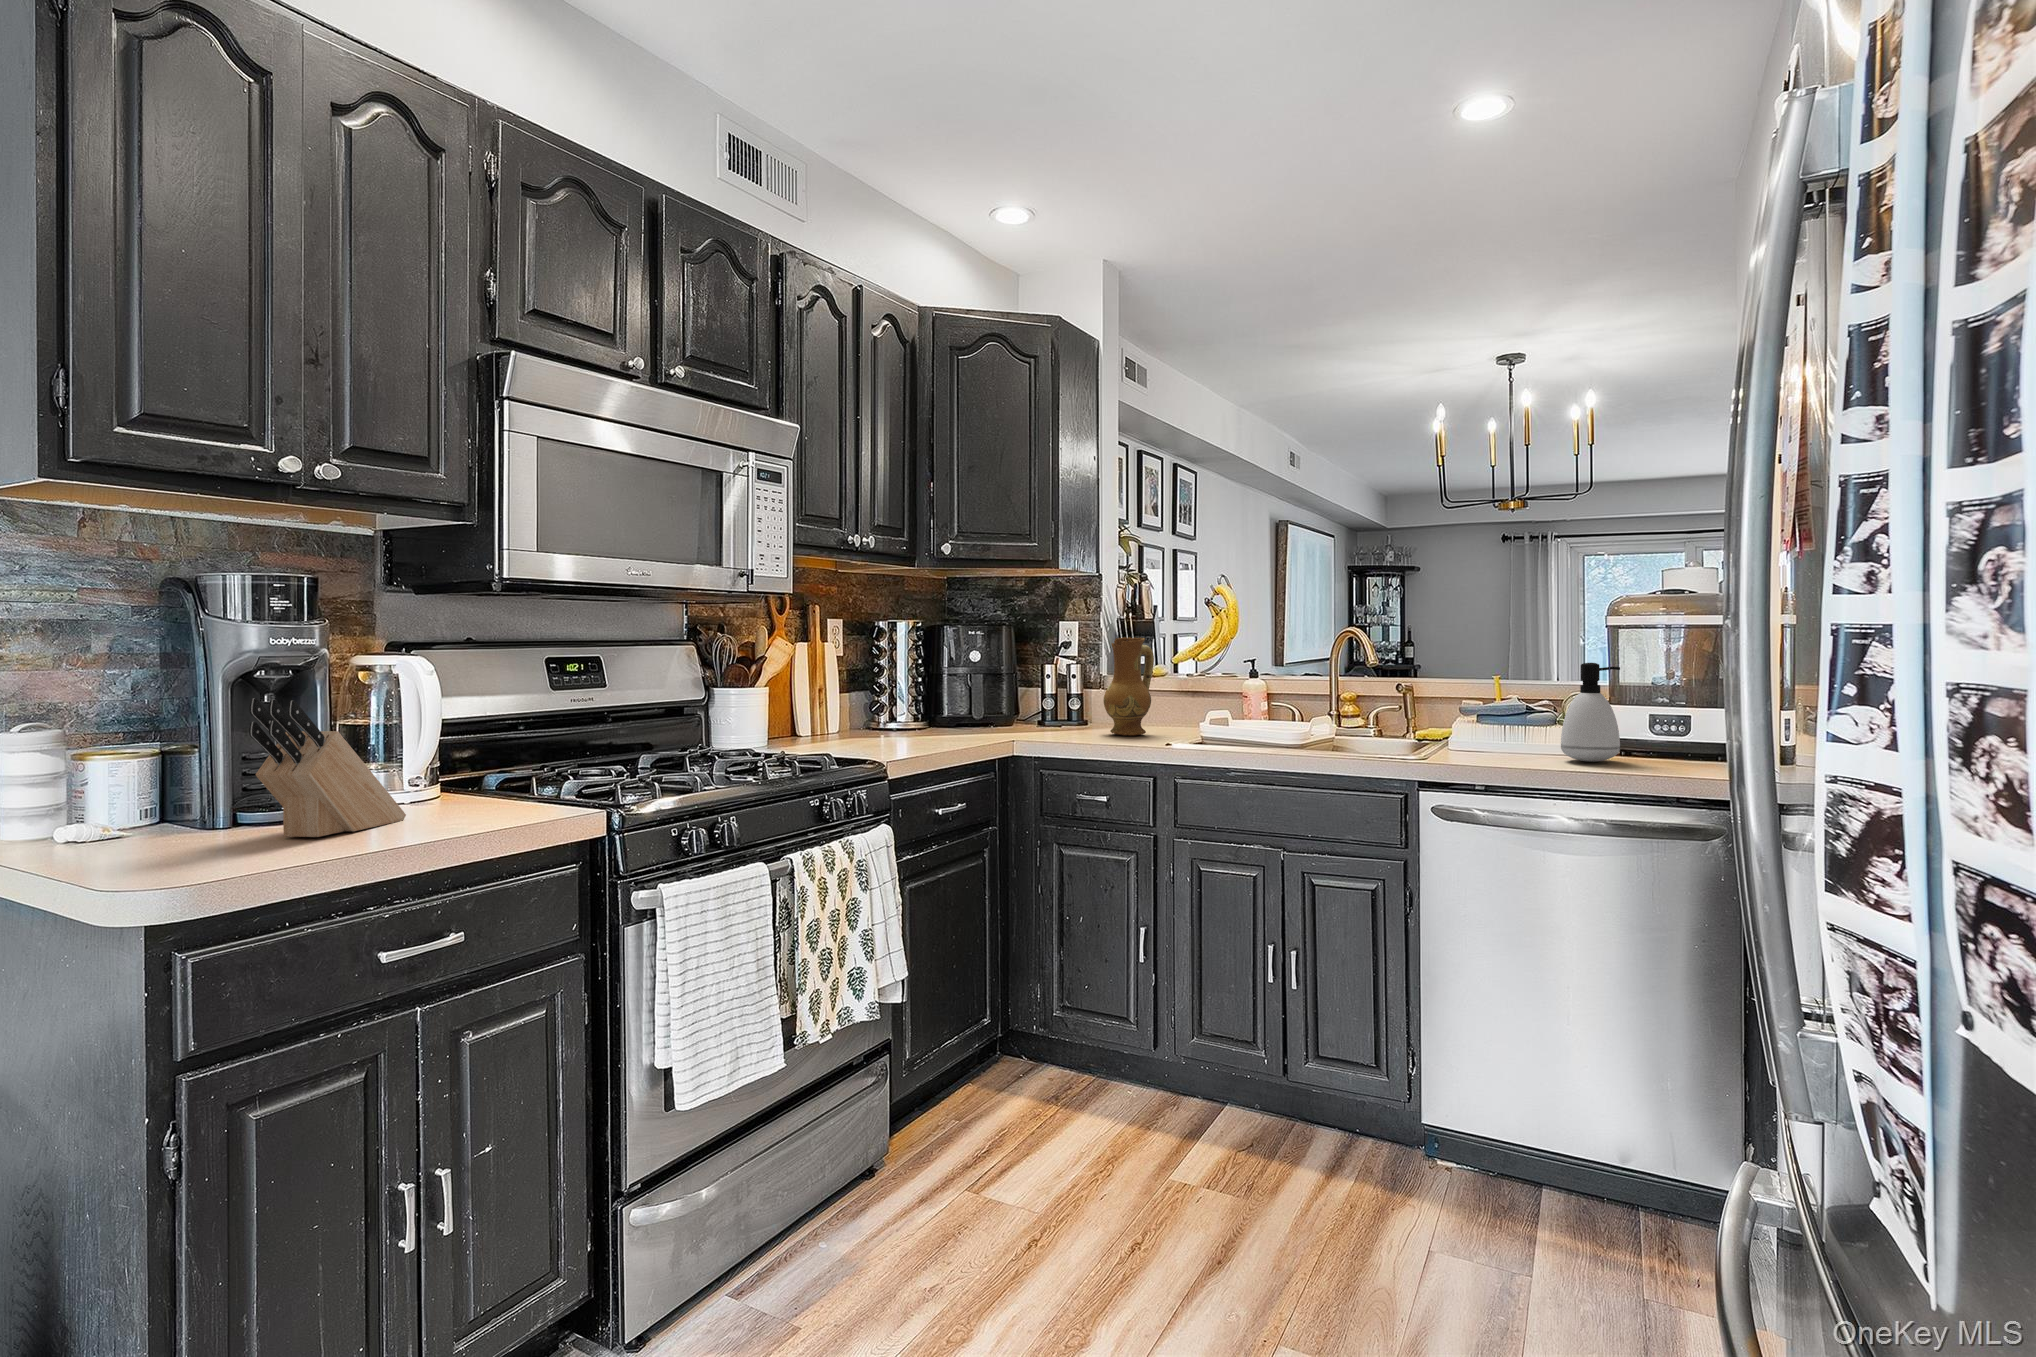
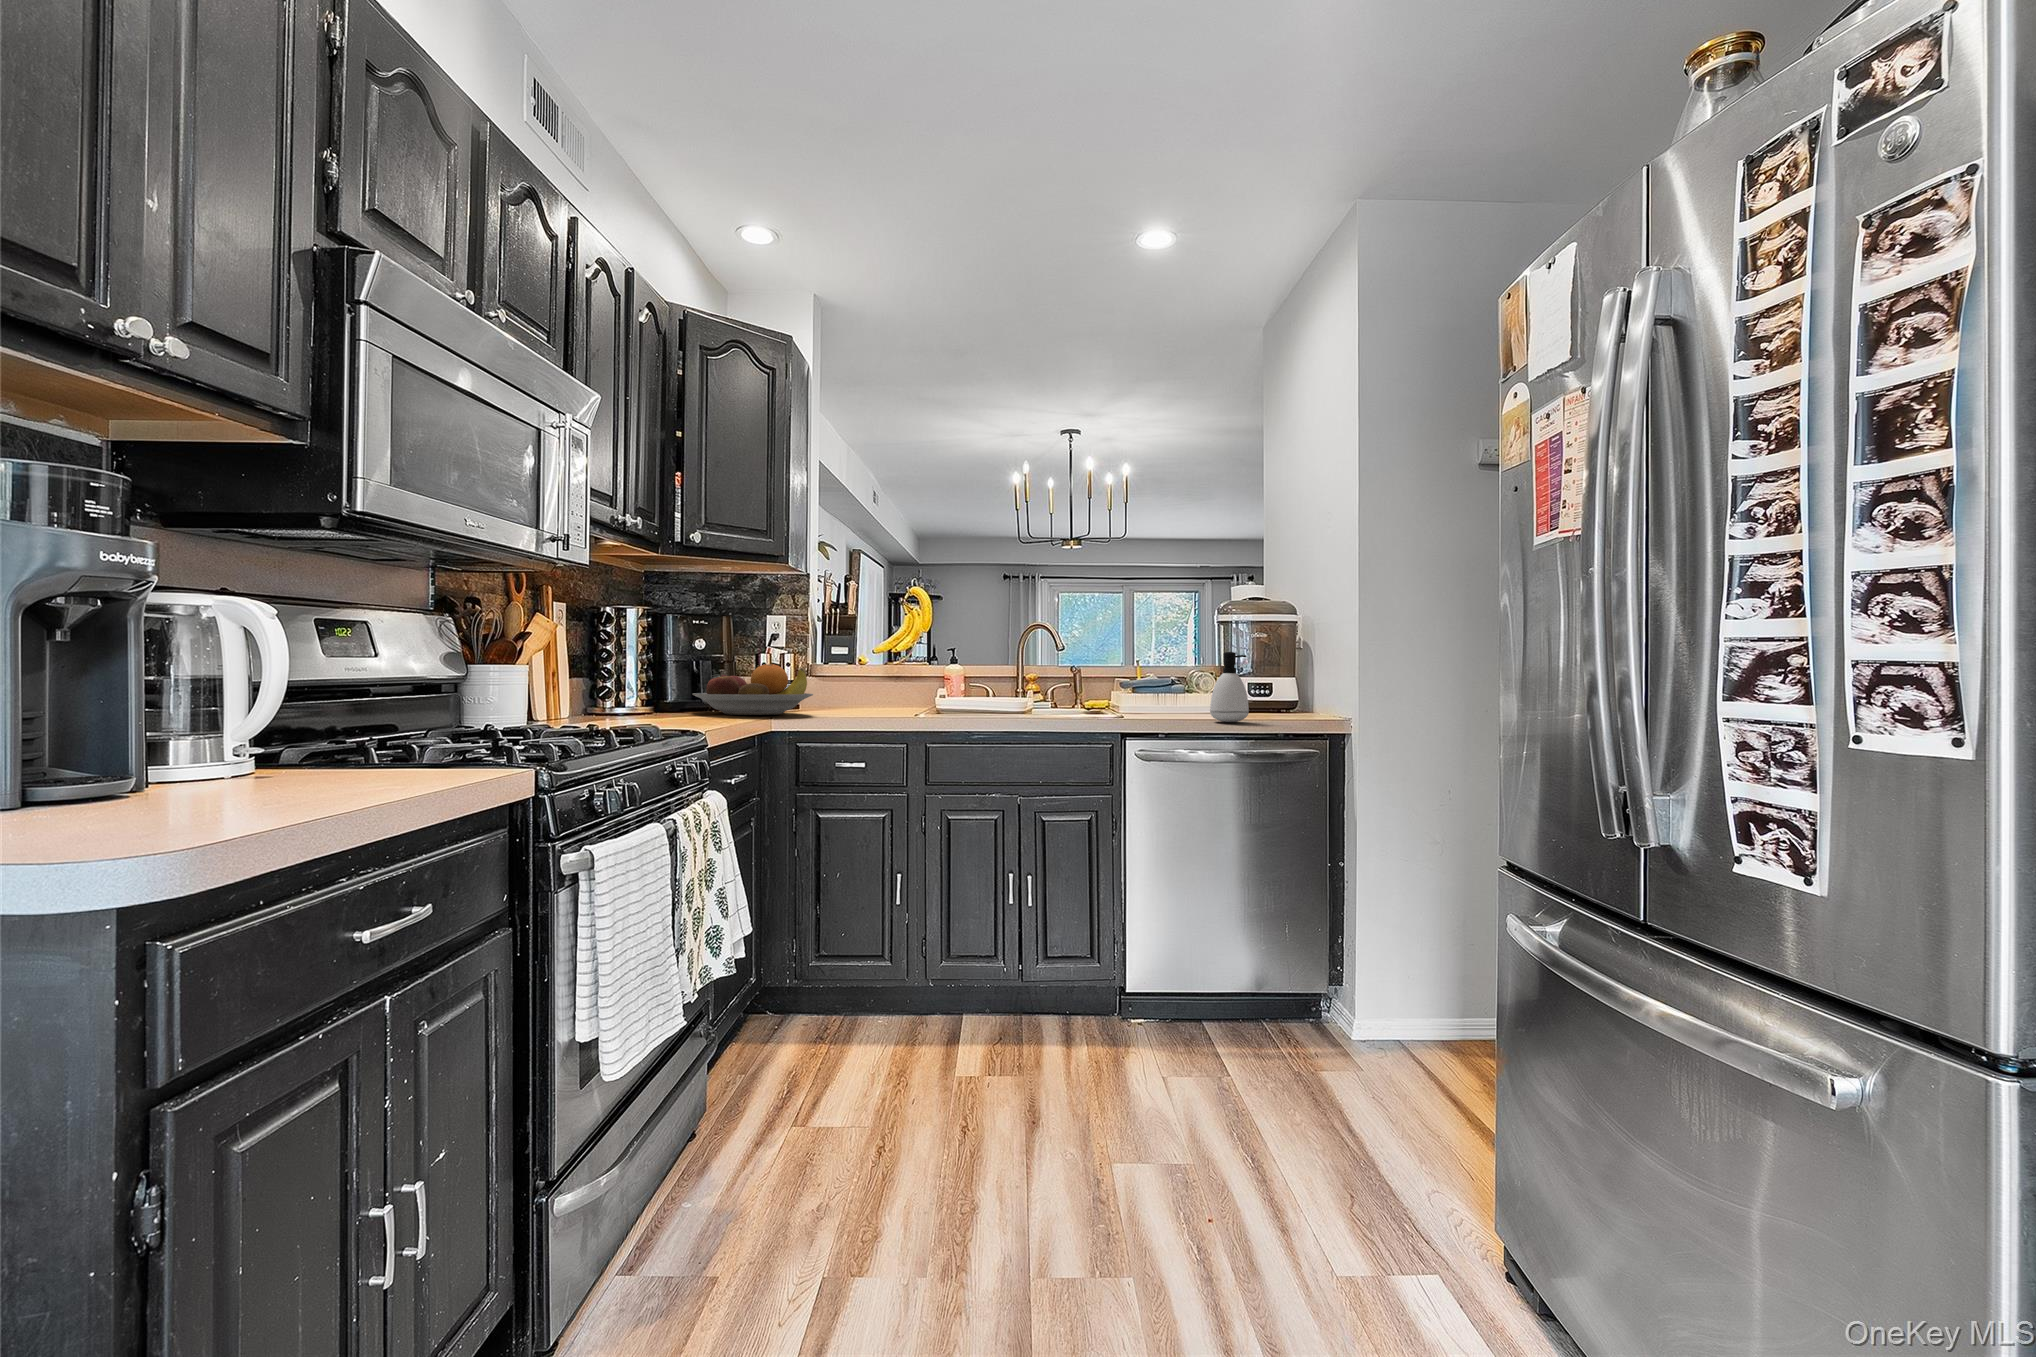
ceramic jug: present [1103,638,1154,736] -> none [835,628,877,713]
fruit bowl: none [938,684,1064,739] -> present [693,664,813,715]
knife block: present [249,698,406,837] -> none [145,617,297,800]

